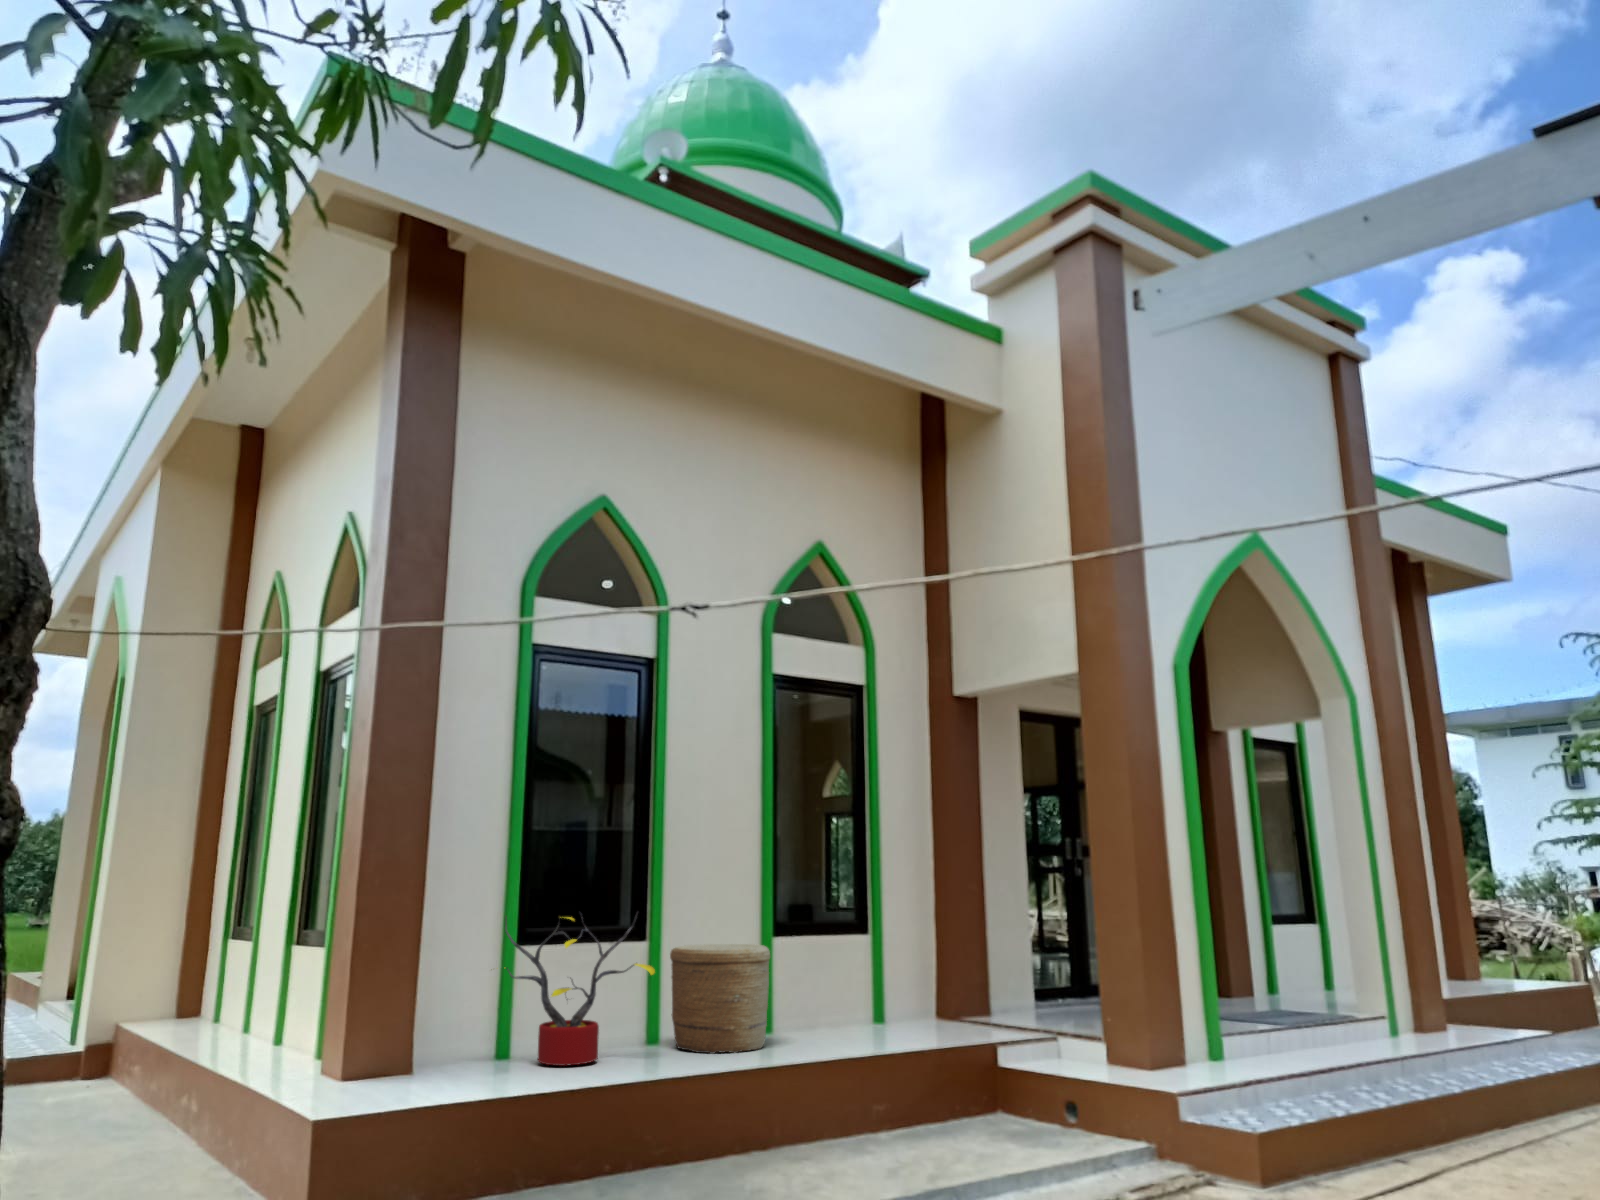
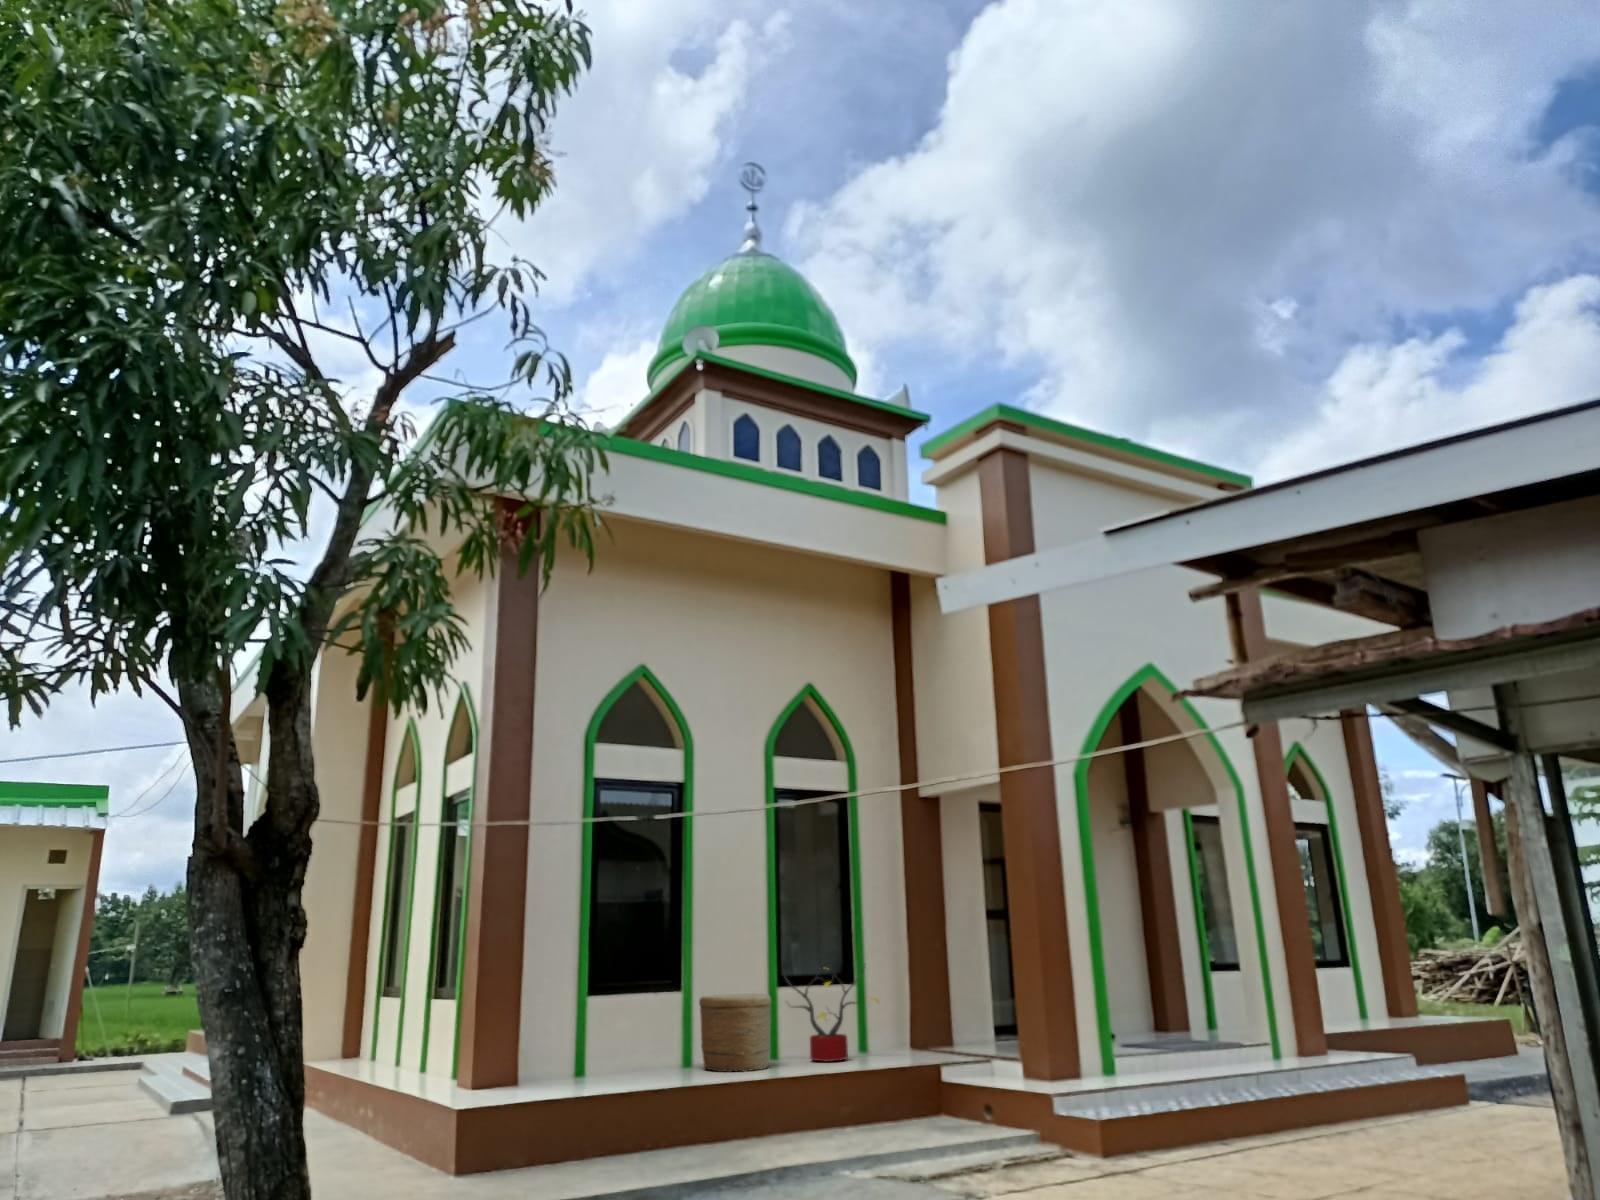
decorative plant: present [505,912,655,1066] -> present [788,964,879,1062]

